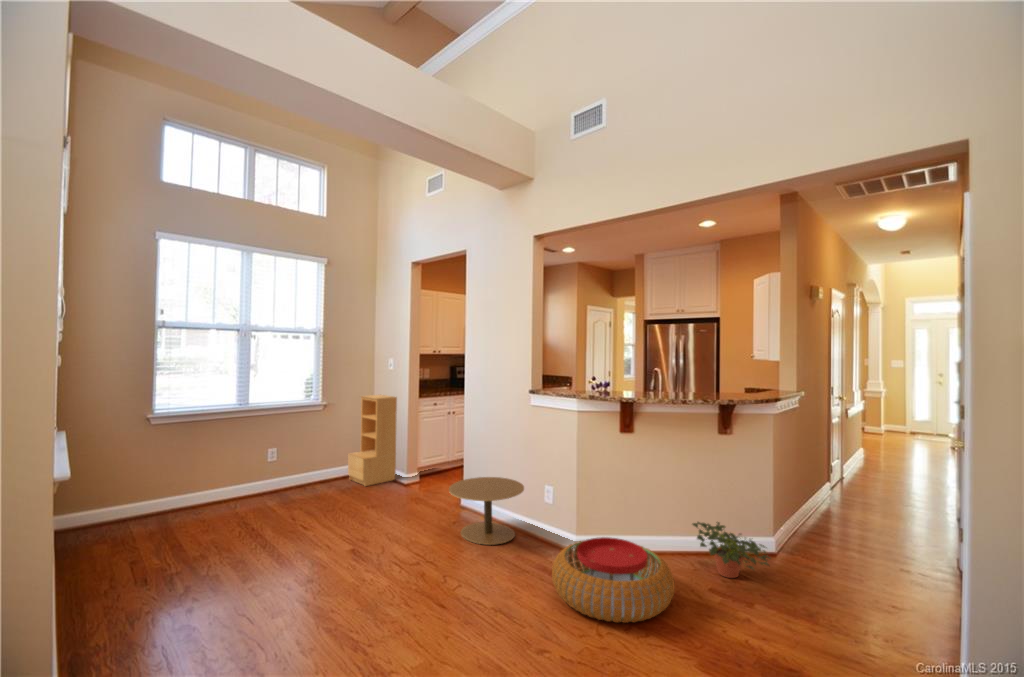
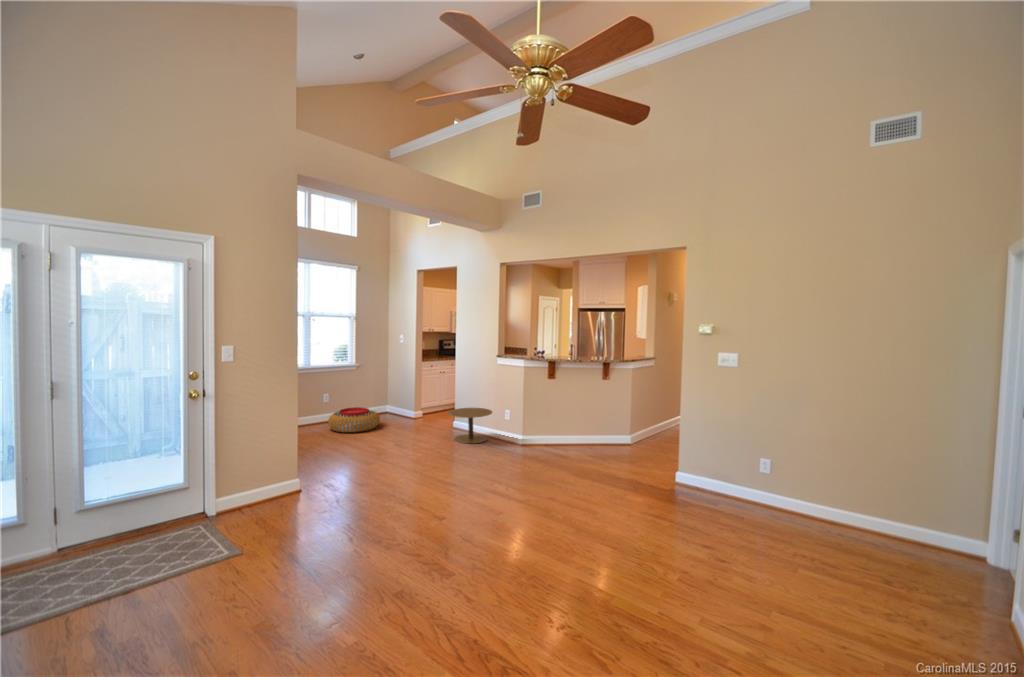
bookshelf: present [348,395,397,486] -> none [375,359,408,419]
potted plant: present [693,522,770,578] -> none [584,427,625,454]
pouf: present [552,537,675,623] -> present [328,407,380,433]

